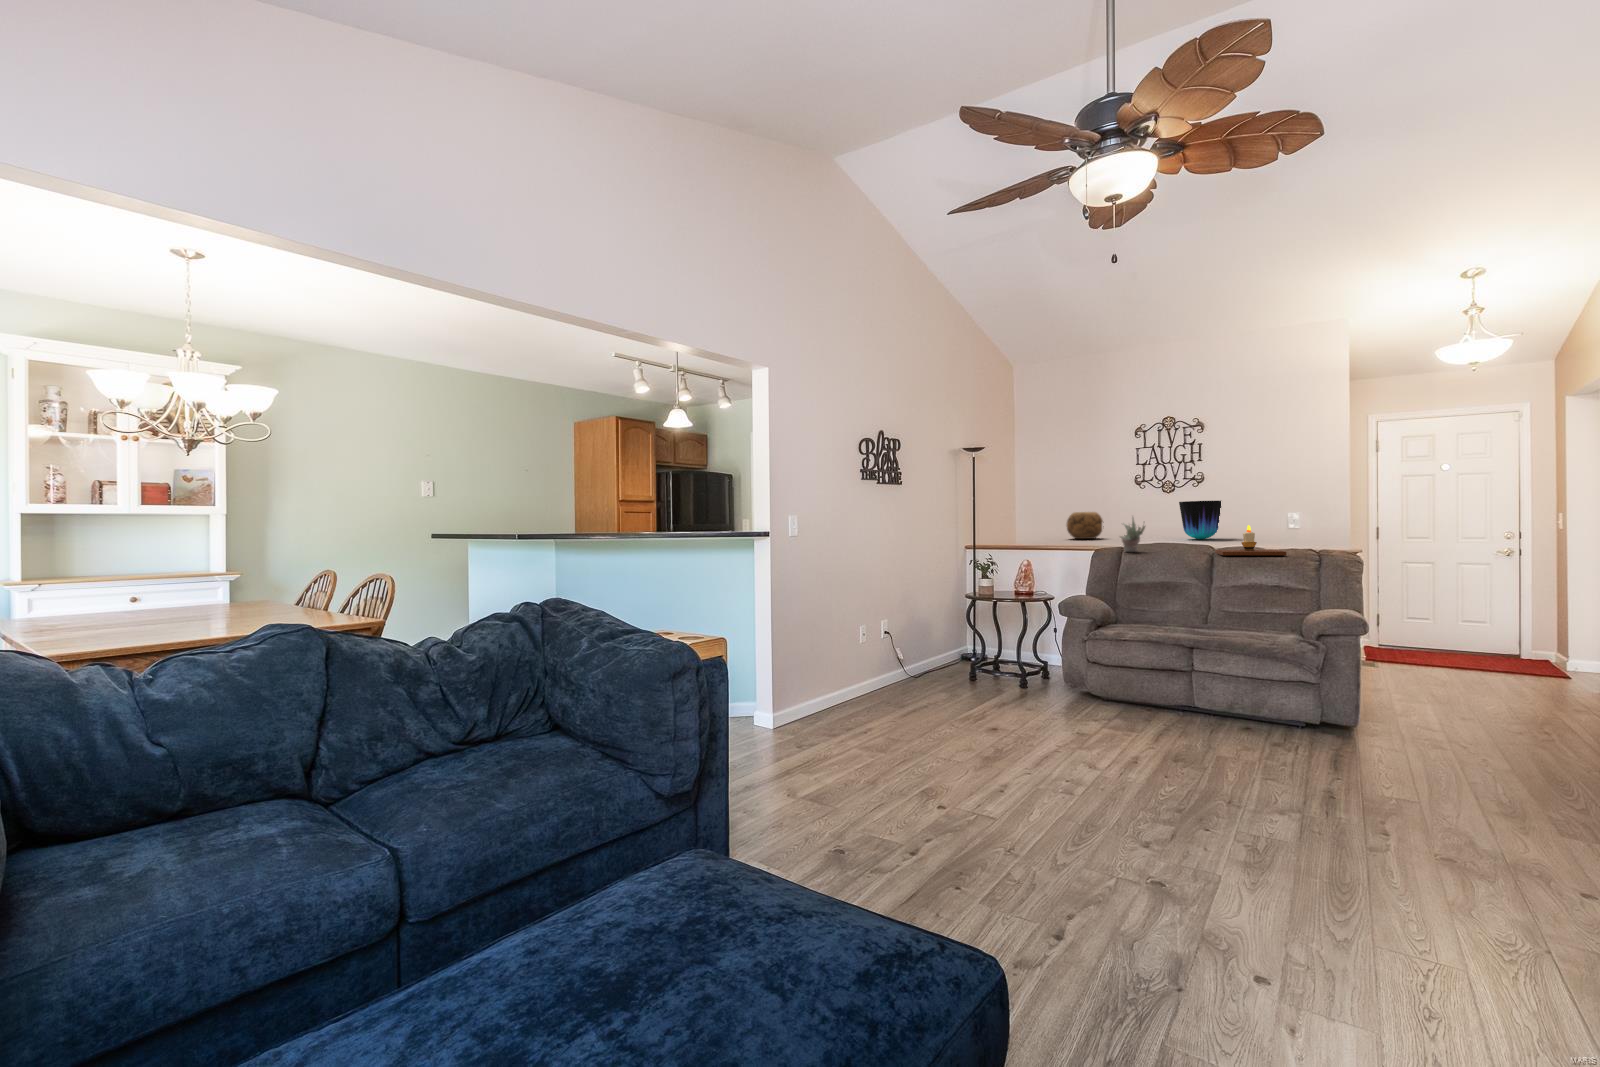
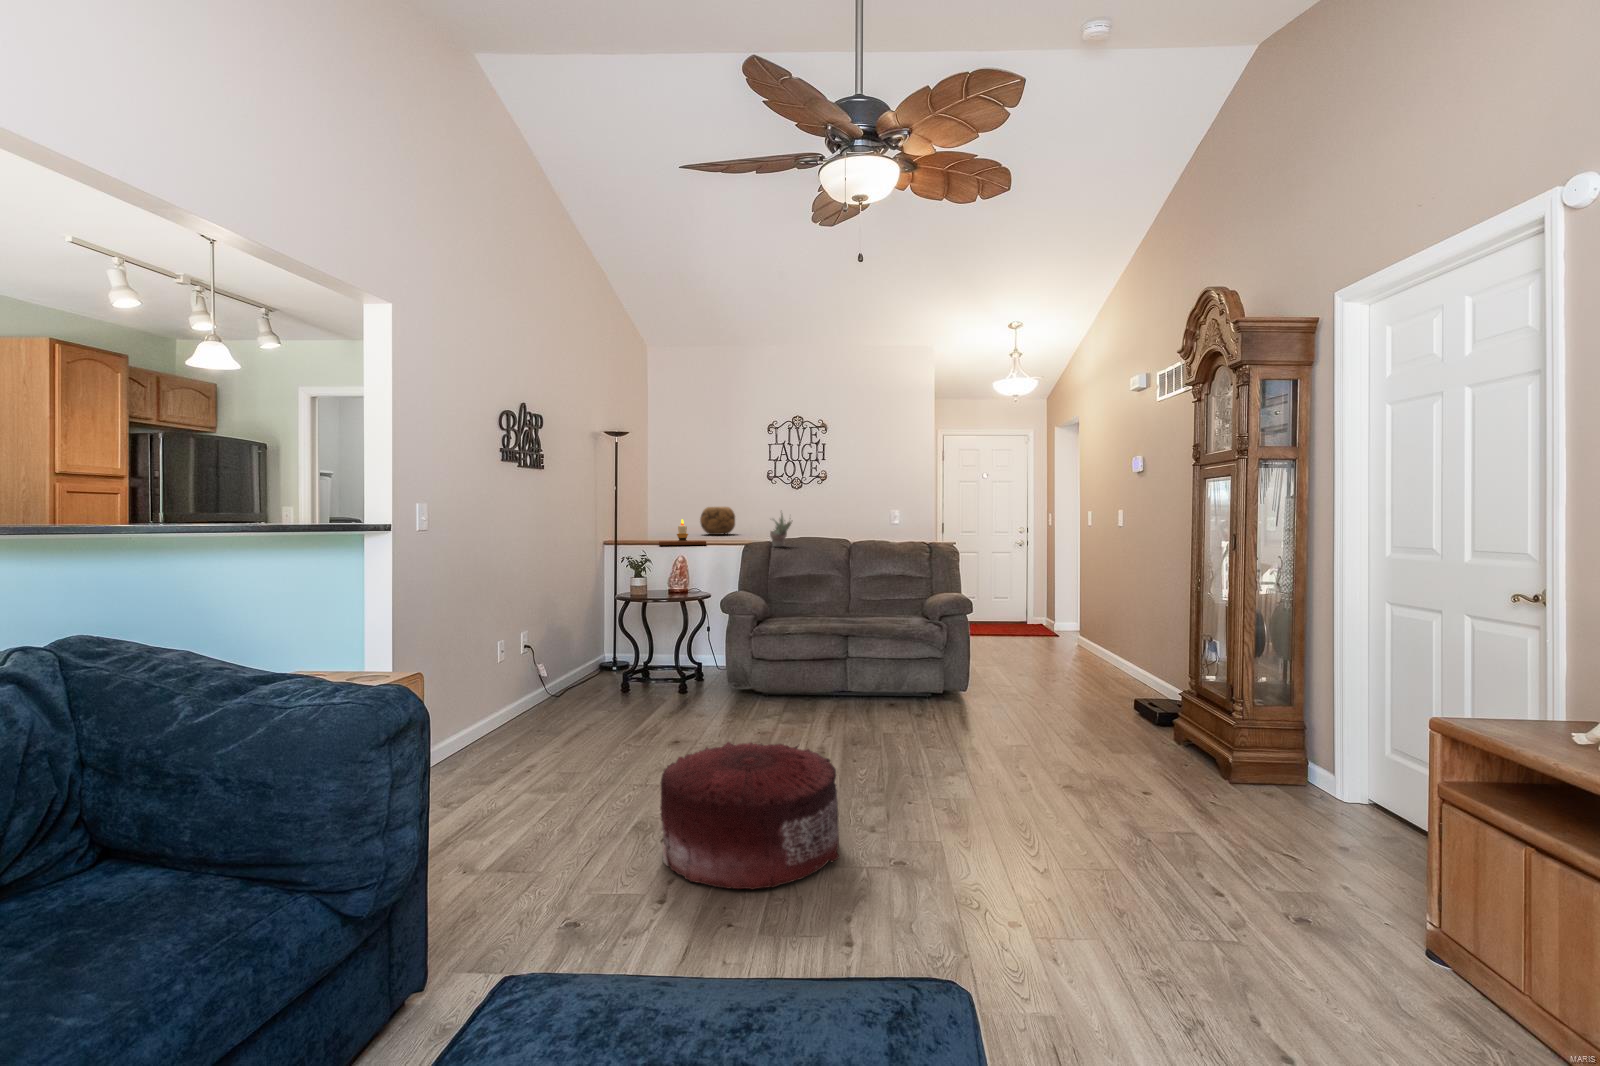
vase: present [1179,501,1221,539] -> none [805,498,841,535]
candle: present [1215,525,1286,555] -> present [659,519,706,545]
pouf: none [926,731,1098,866] -> present [660,742,839,889]

